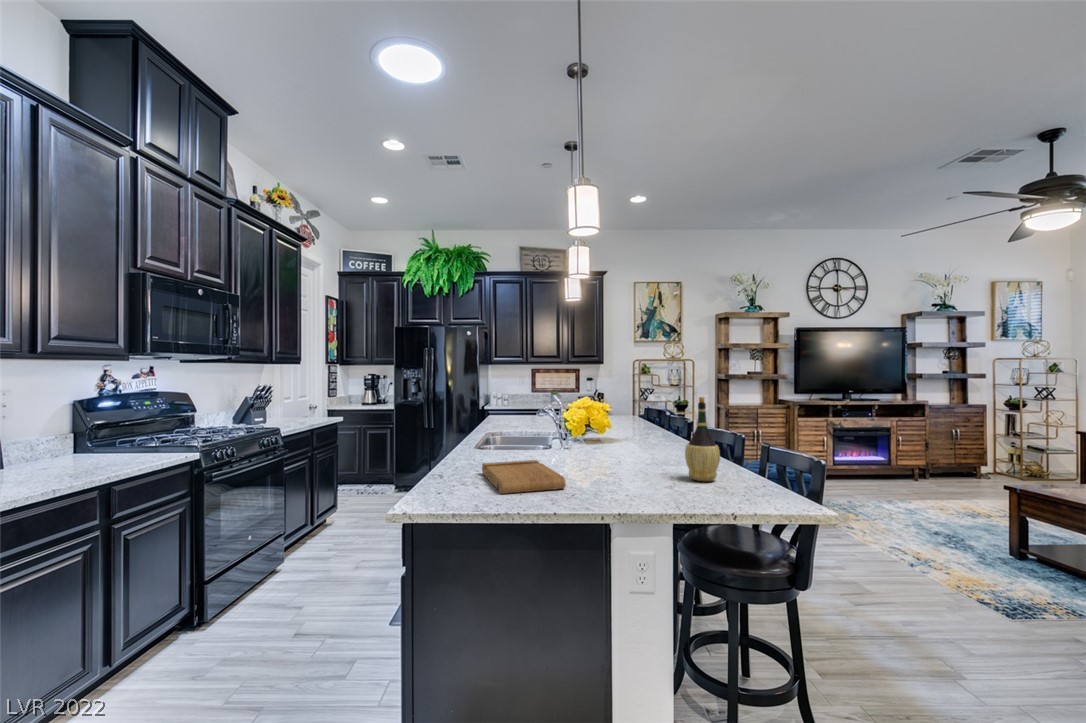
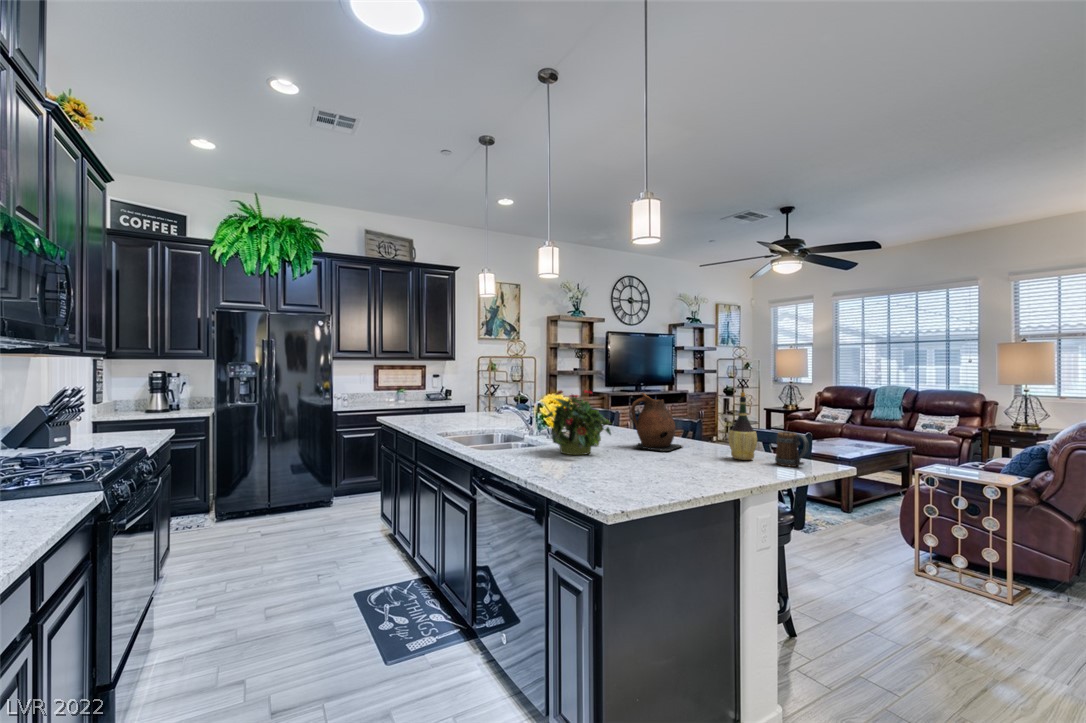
potted plant: none [515,390,582,458] -> present [545,390,611,455]
ceramic pitcher: none [620,396,680,463] -> present [631,393,683,451]
mug: none [722,449,753,495] -> present [775,432,808,467]
cutting board: present [482,460,566,494] -> none [579,456,689,489]

